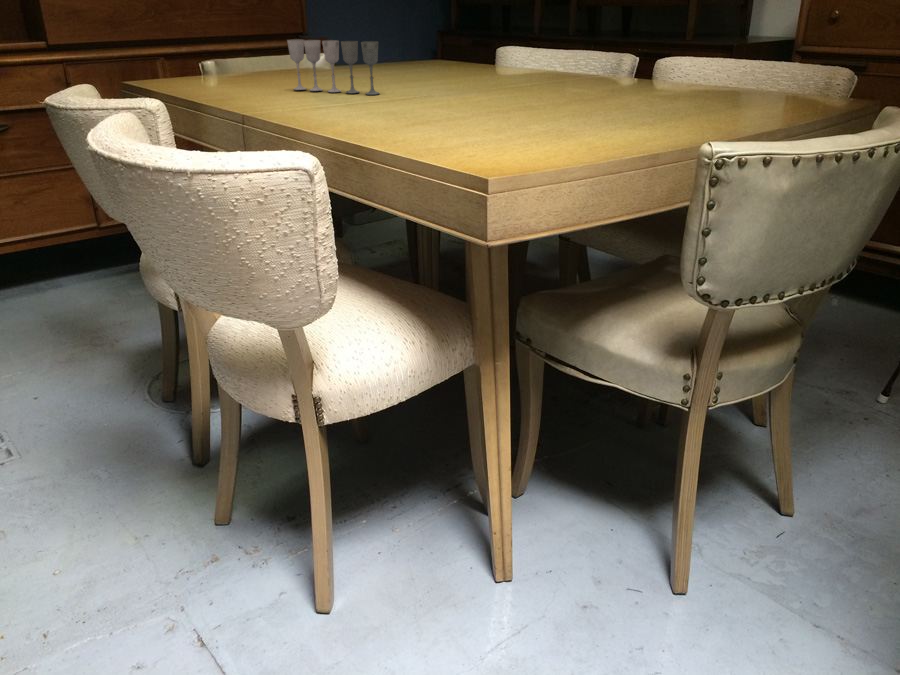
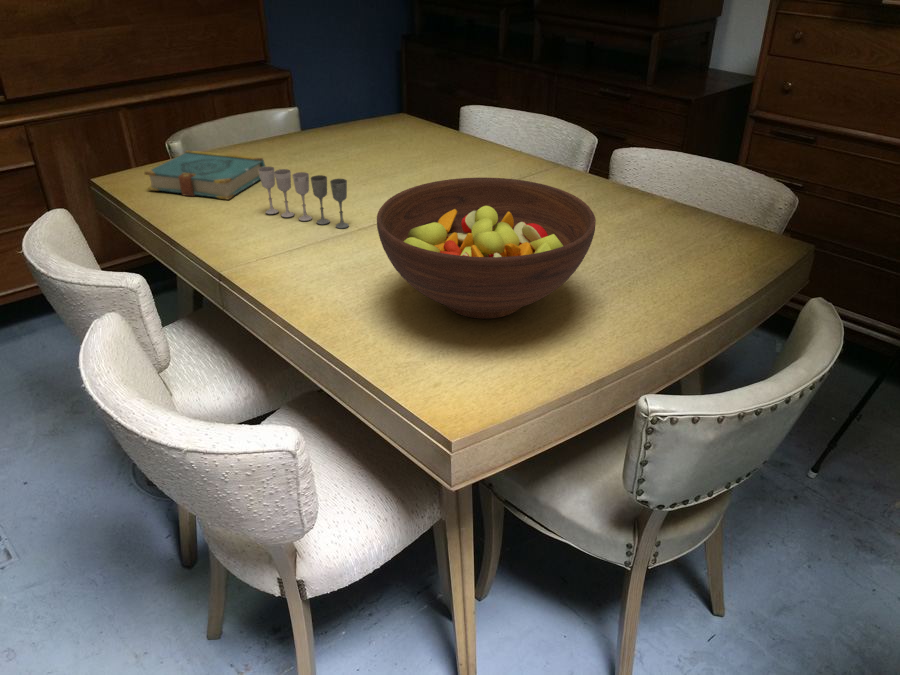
fruit bowl: none [409,4,645,125] -> present [377,177,596,319]
book: none [172,54,296,85] -> present [144,150,265,199]

